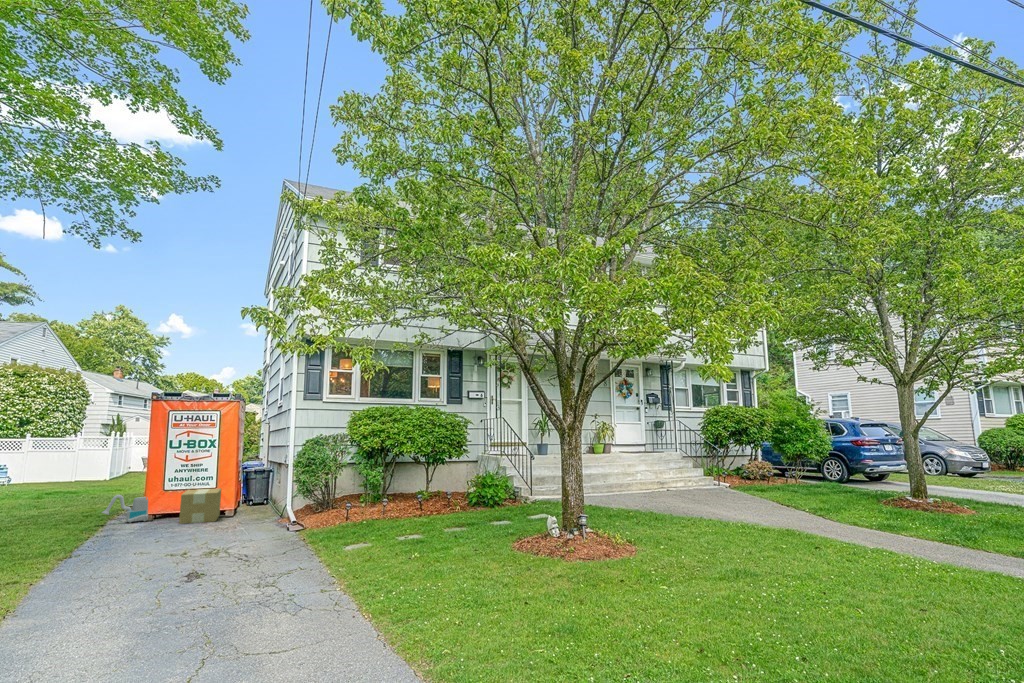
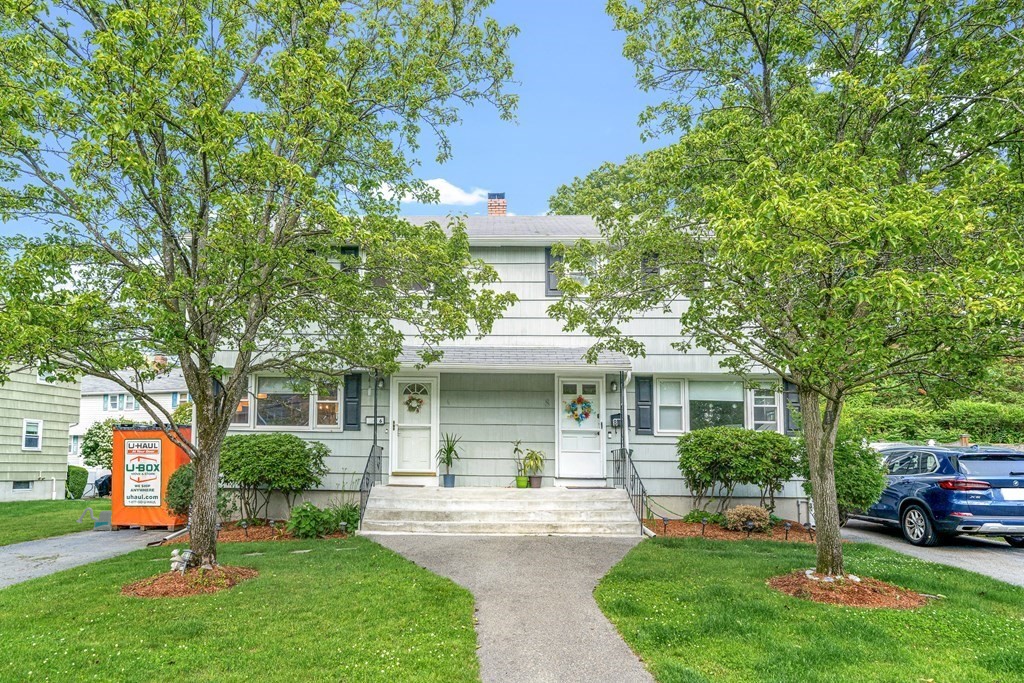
cardboard box: present [179,488,221,524] -> none [113,507,162,534]

